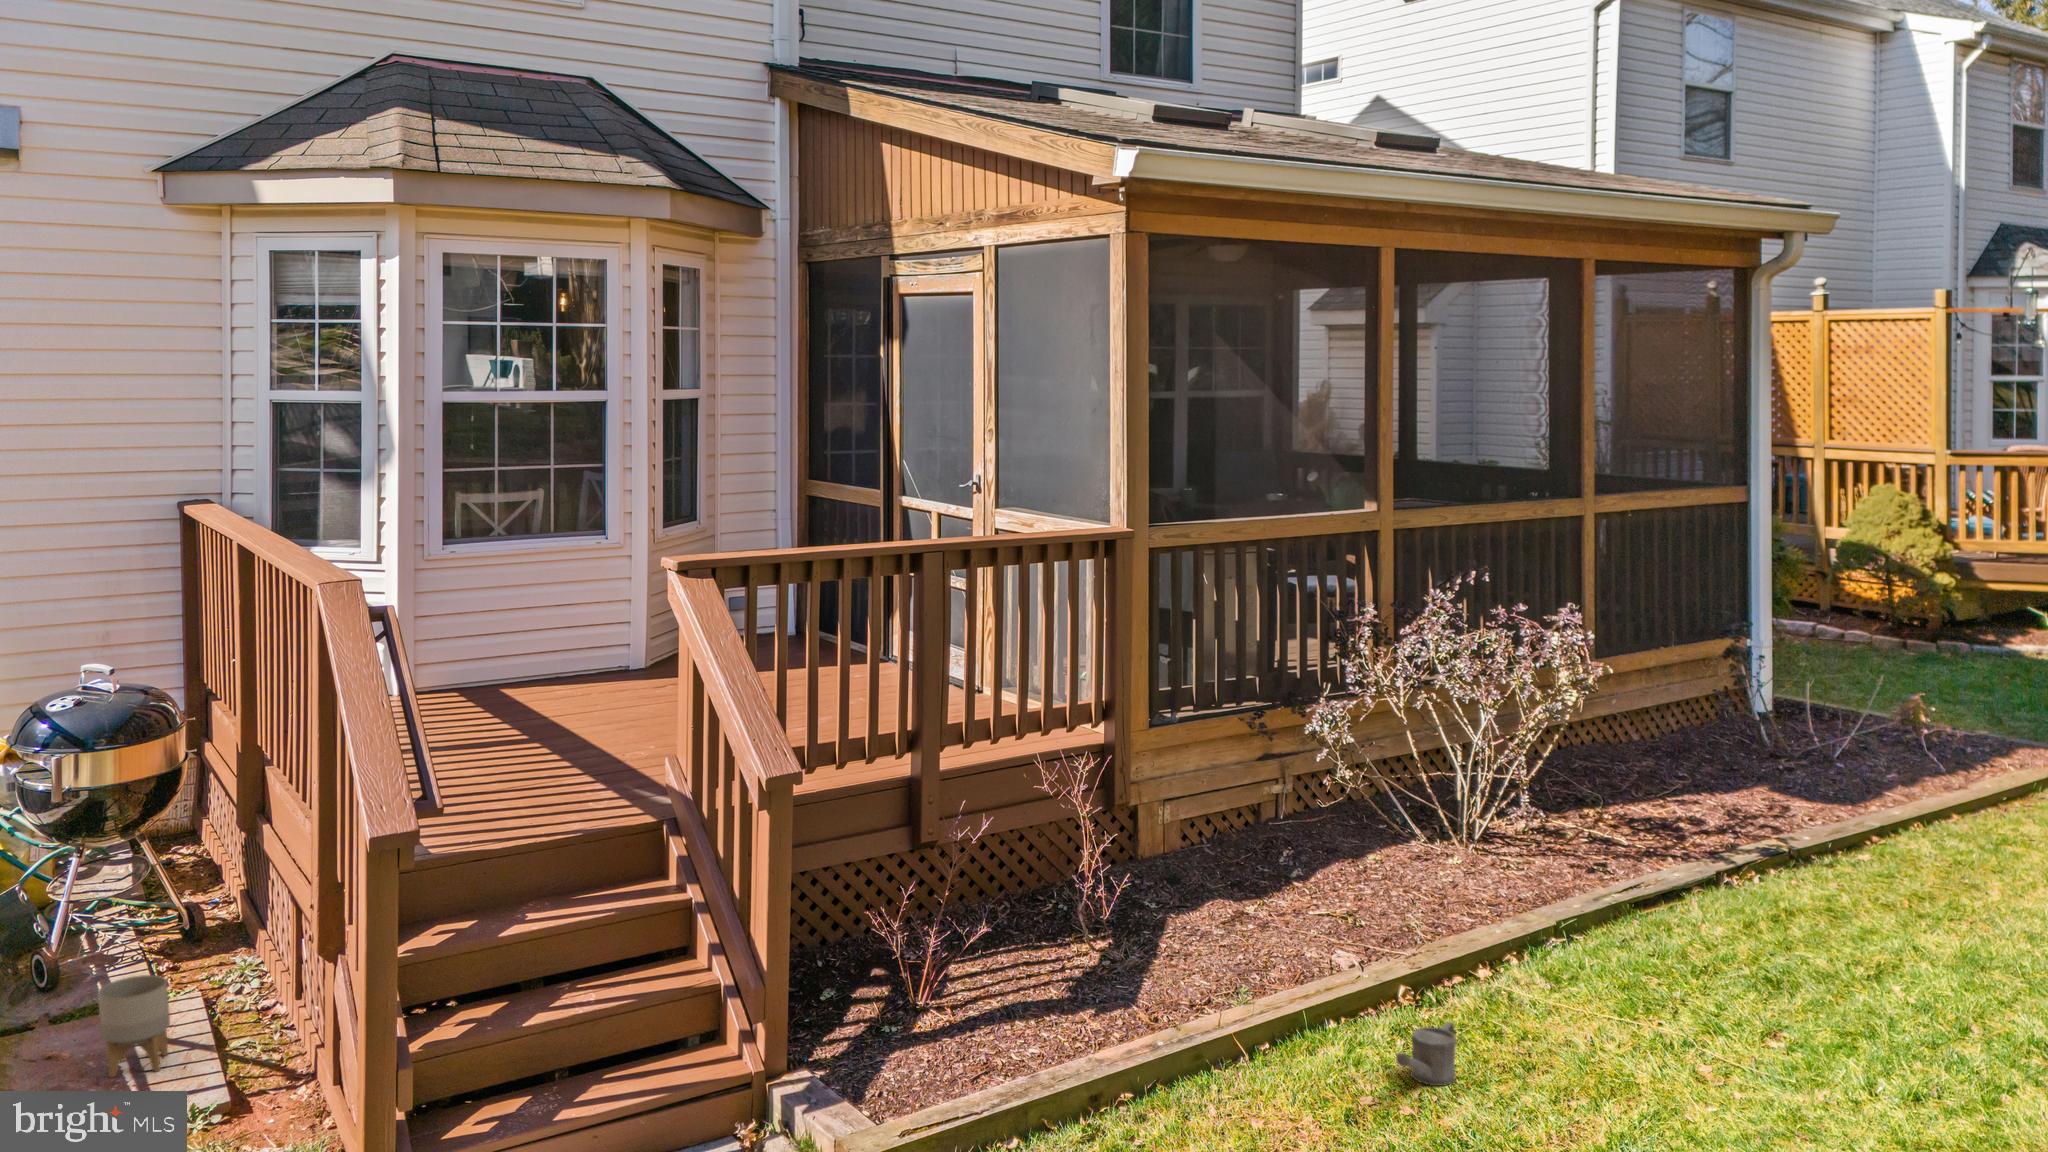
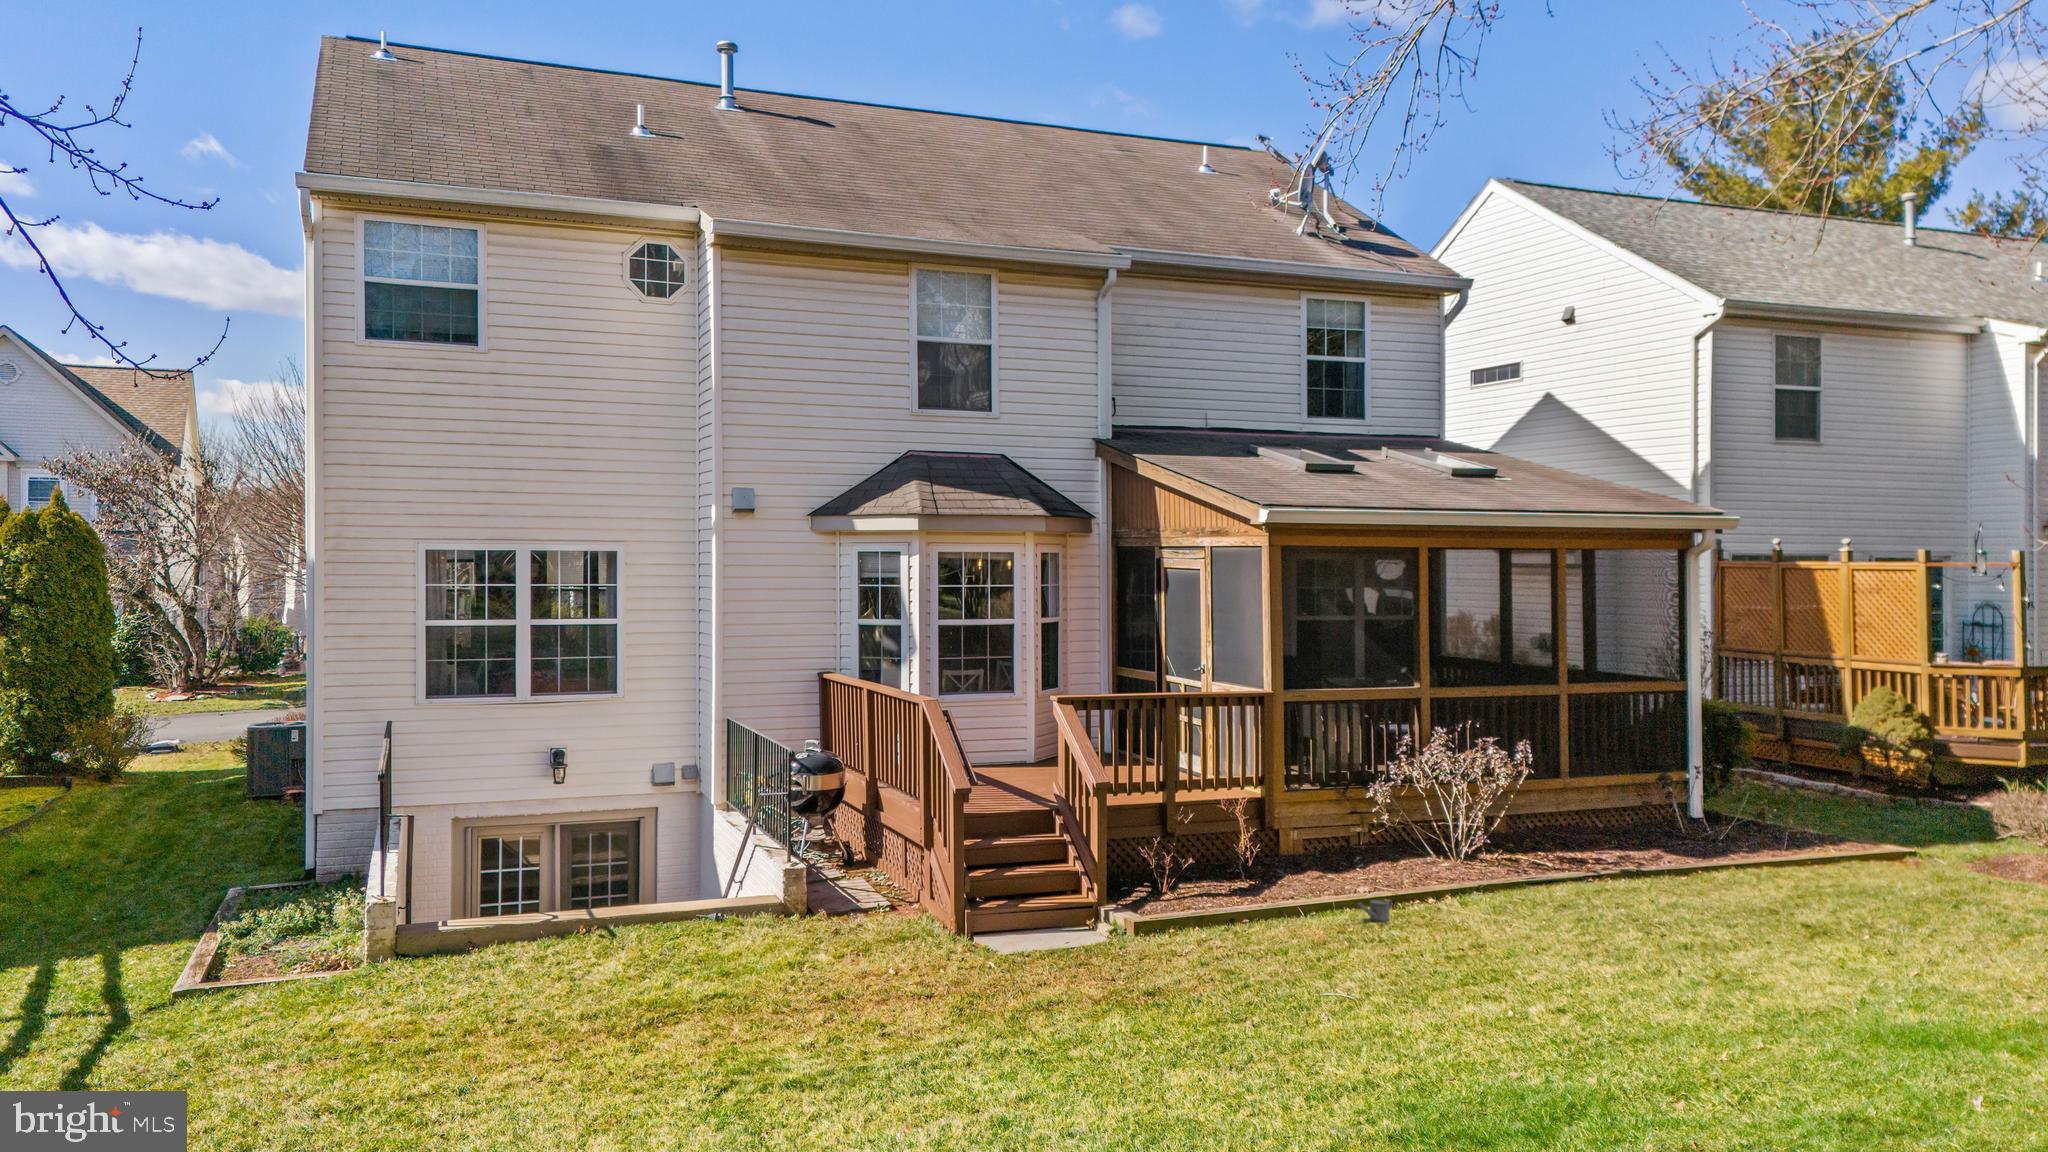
planter: present [98,975,170,1077] -> none [825,863,850,902]

